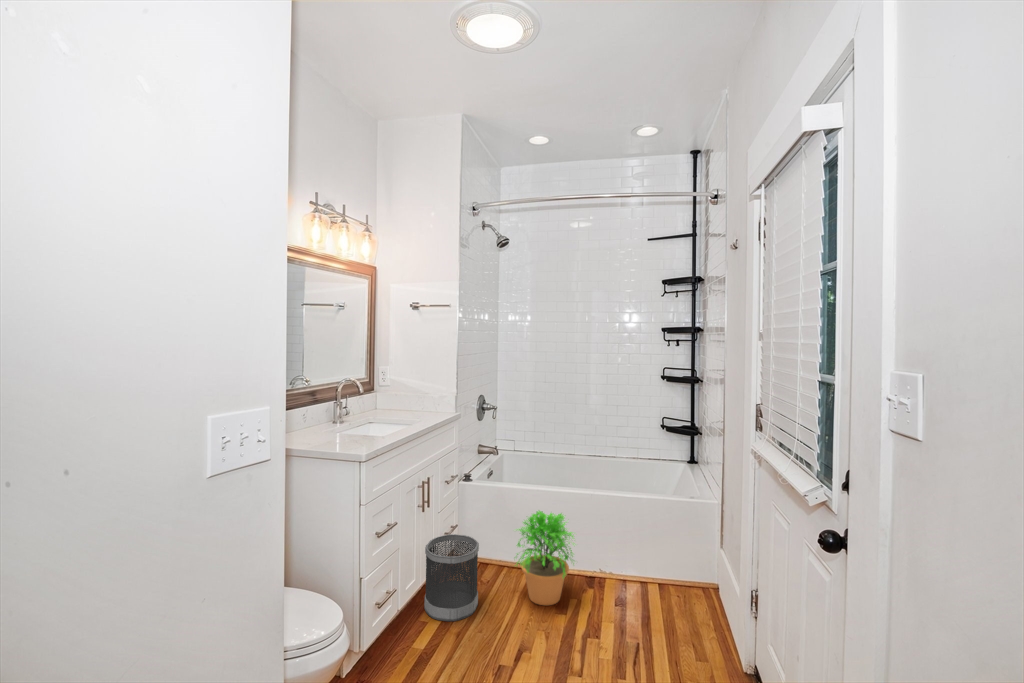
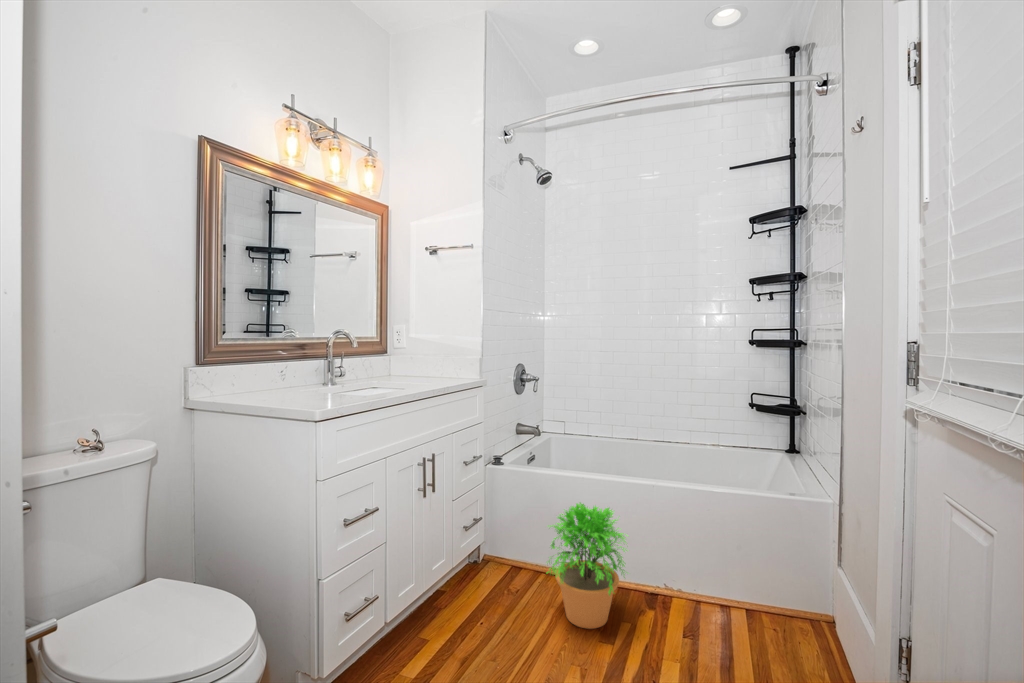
wastebasket: present [424,534,479,621] -> none [431,528,499,641]

